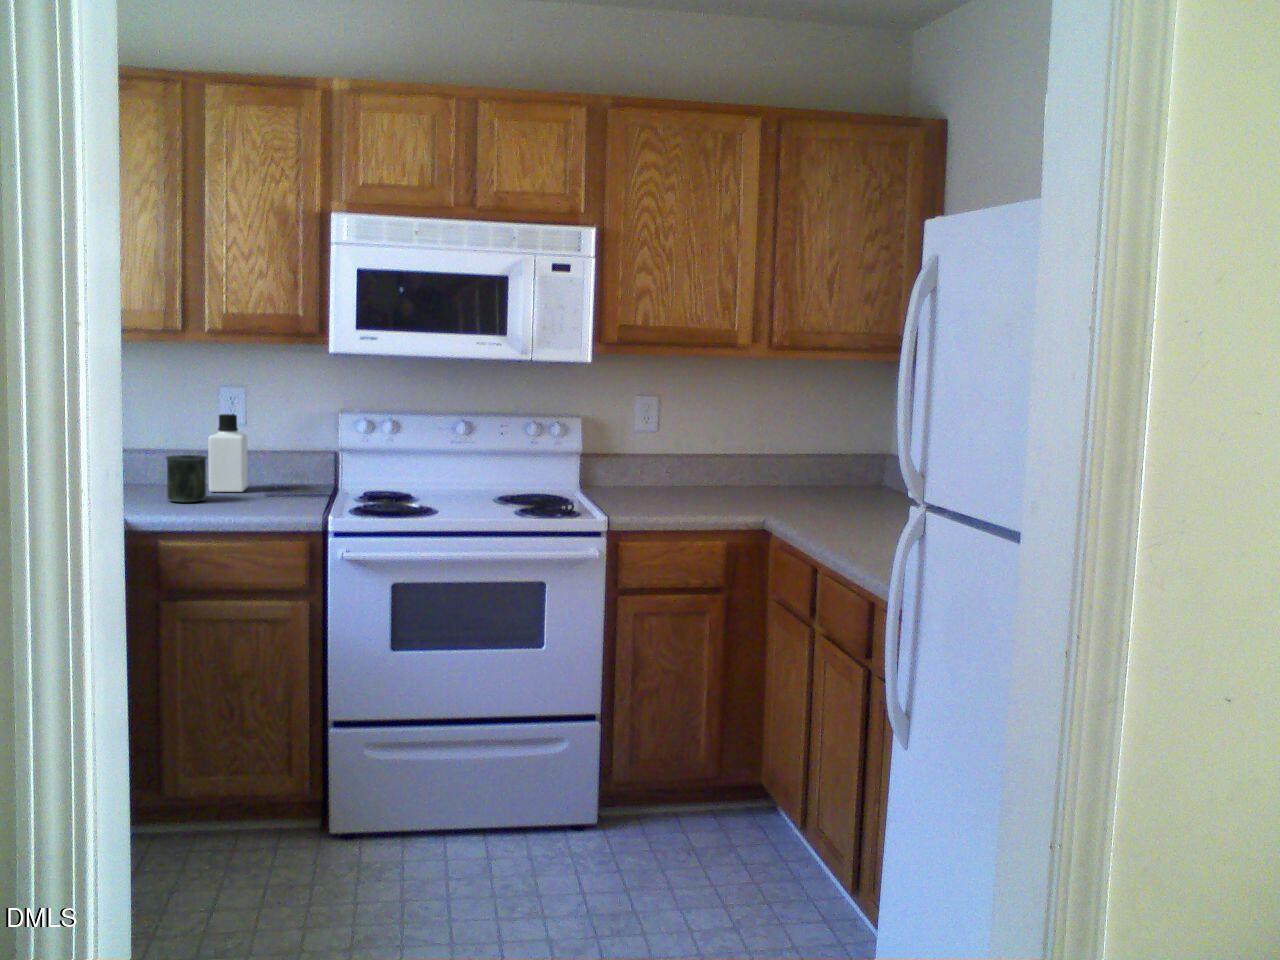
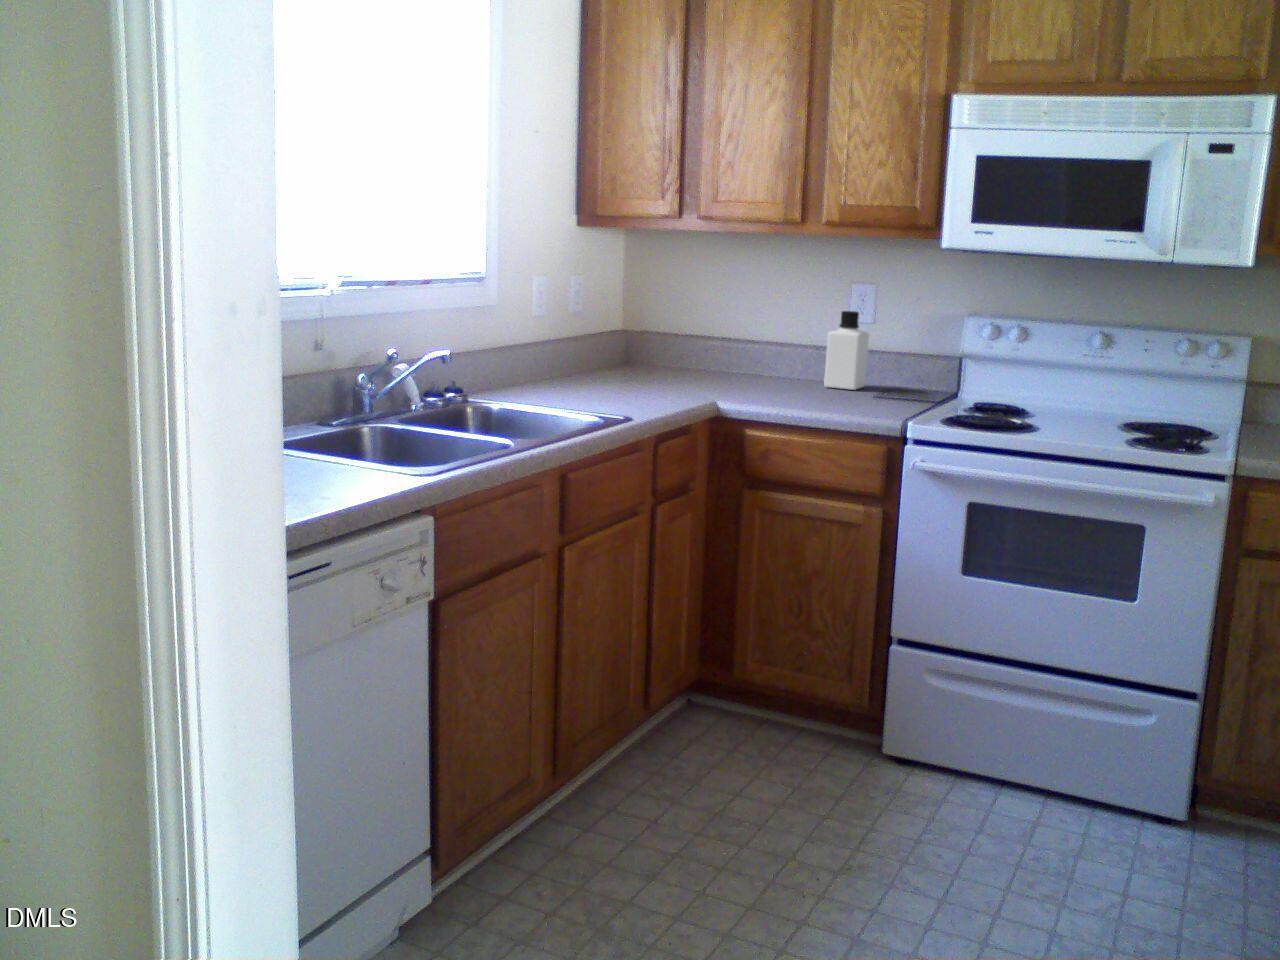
mug: present [166,455,207,502] -> none [775,348,815,395]

